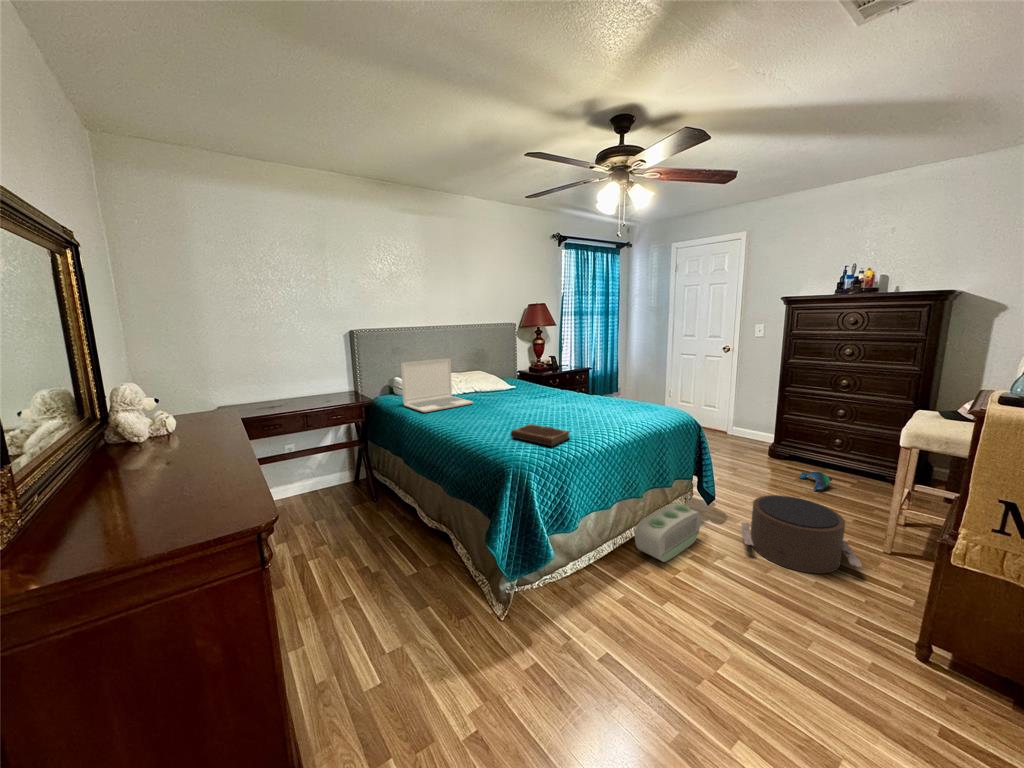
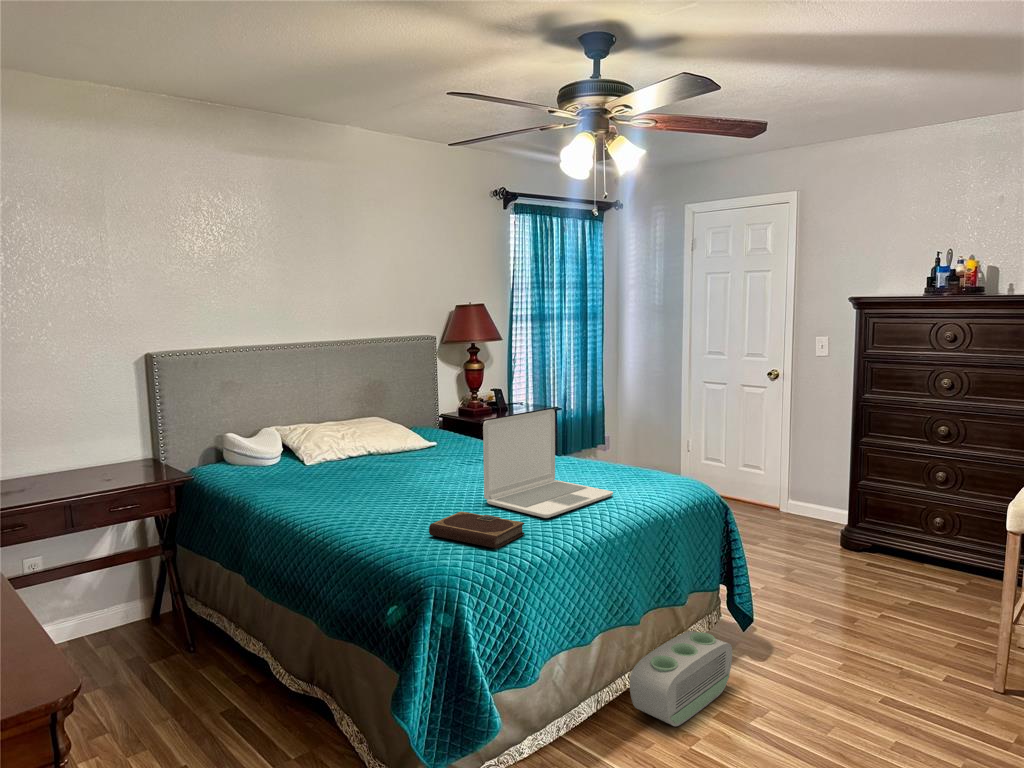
laptop: present [401,359,473,412] -> present [483,409,613,518]
plush toy: present [799,472,832,491] -> none [882,570,929,600]
pouf: present [742,495,862,573] -> none [793,610,961,729]

